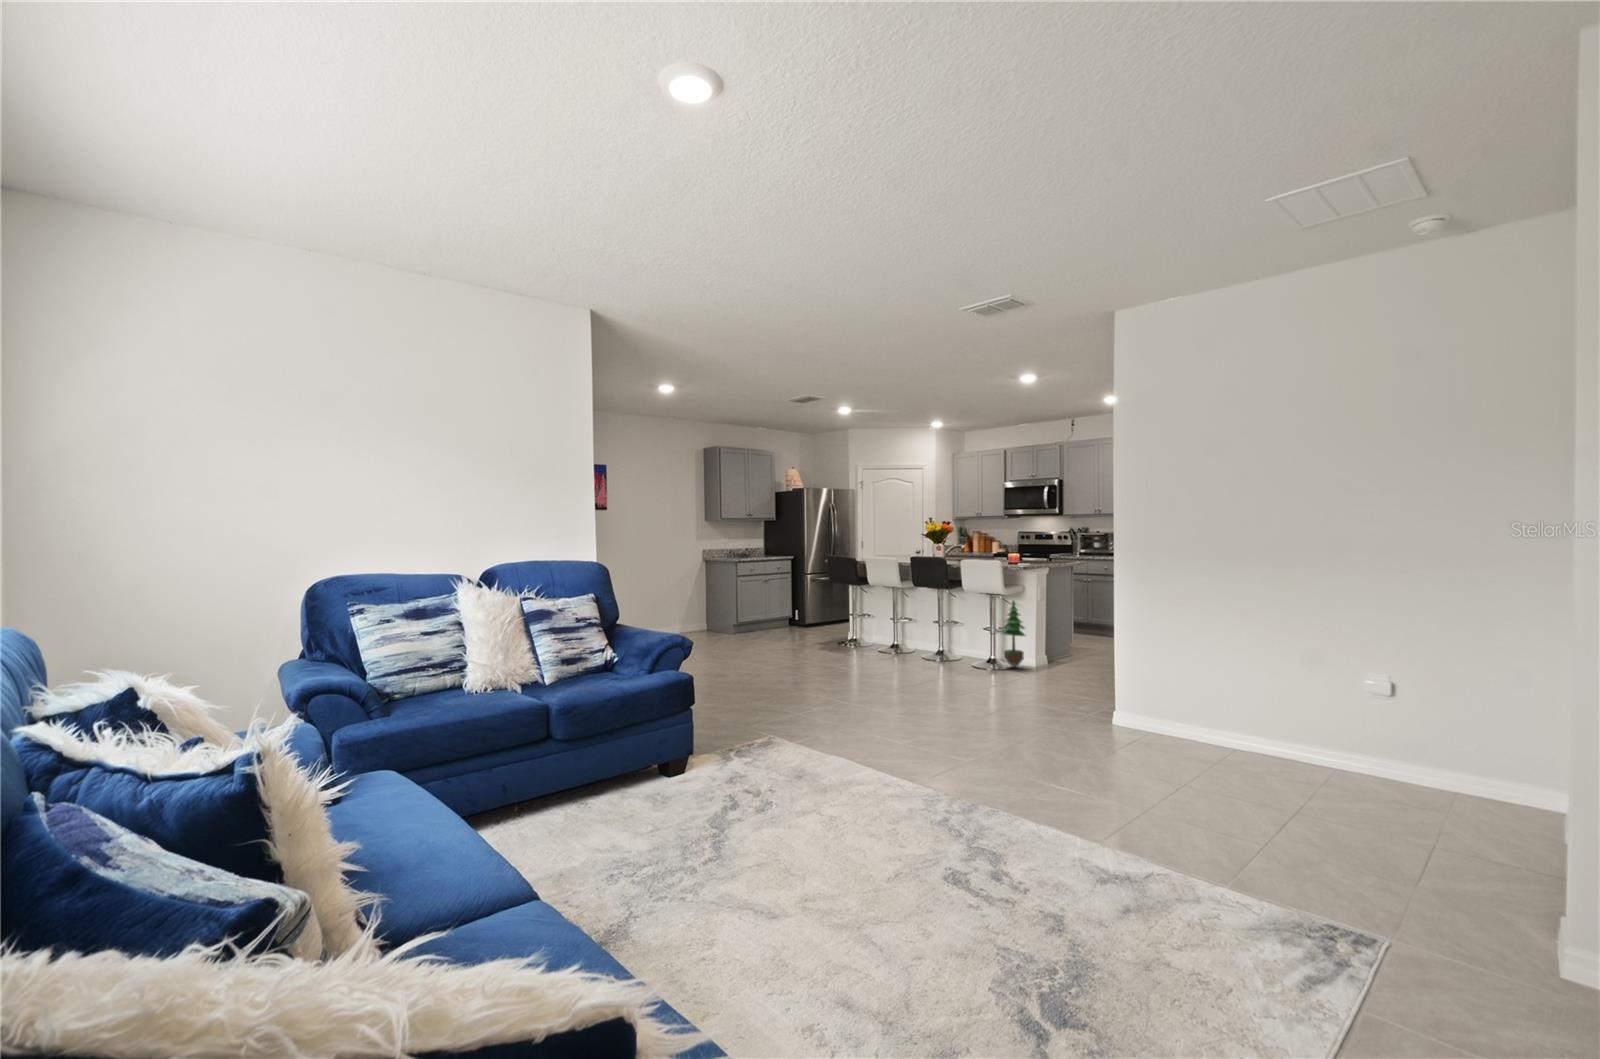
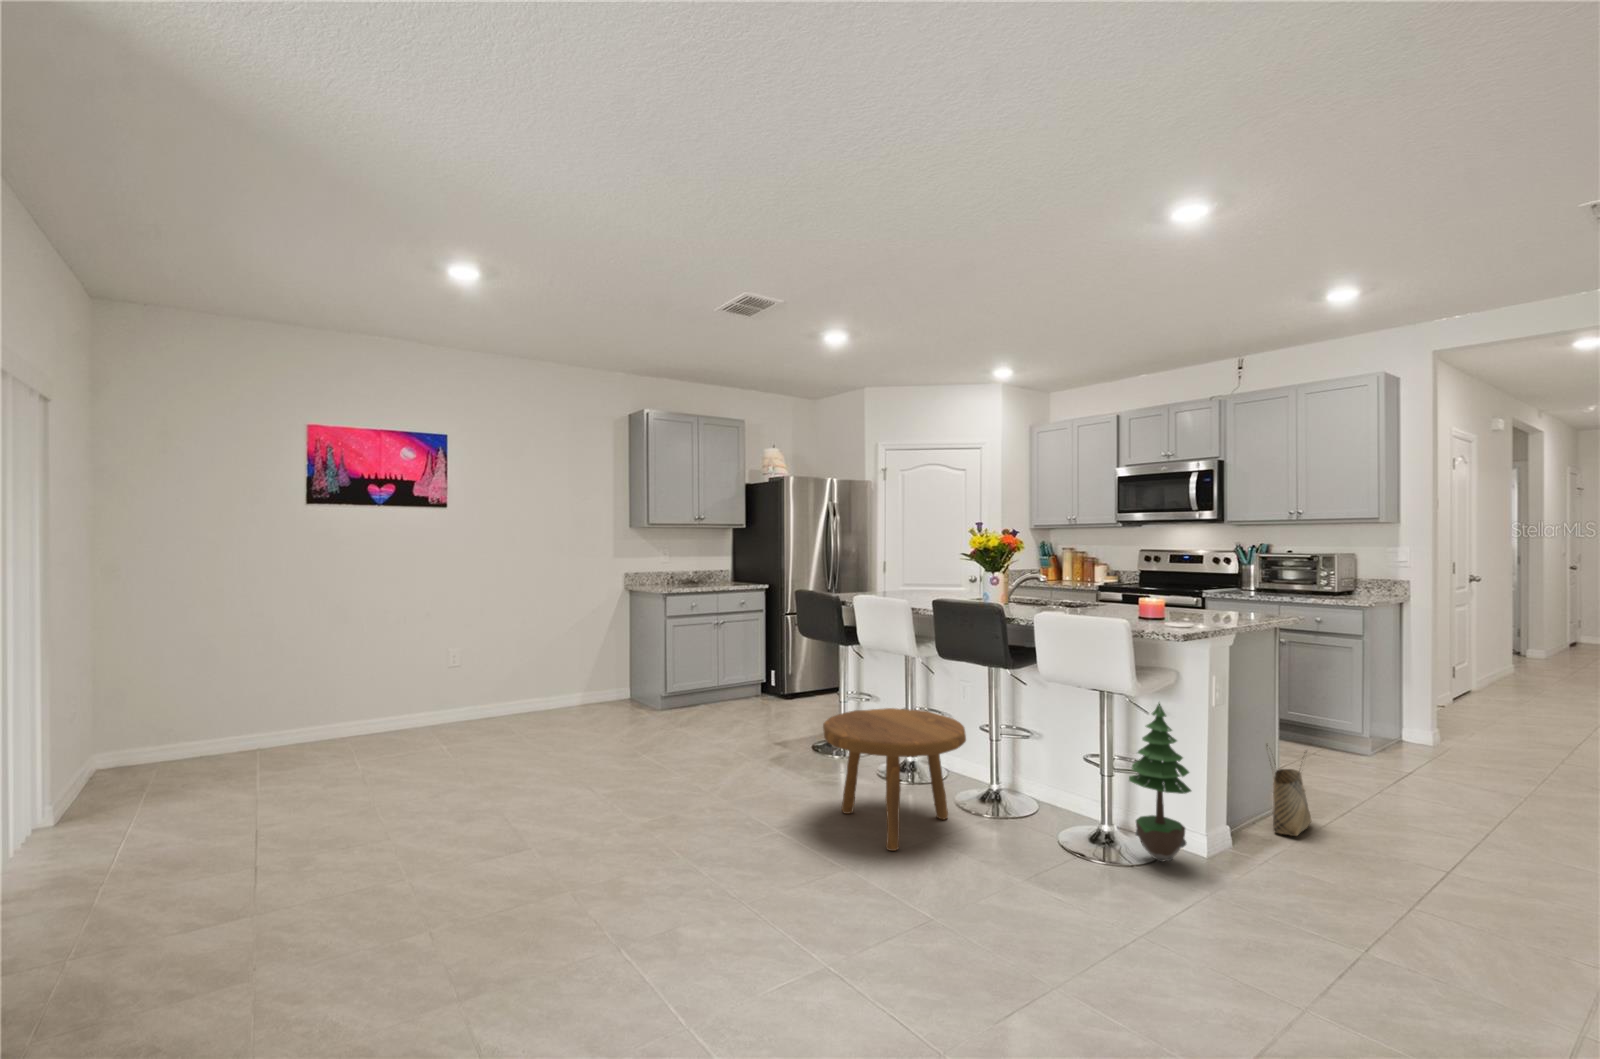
footstool: none [862,612,930,669] -> present [823,708,966,851]
woven basket: none [1063,621,1083,660] -> present [1267,745,1311,836]

